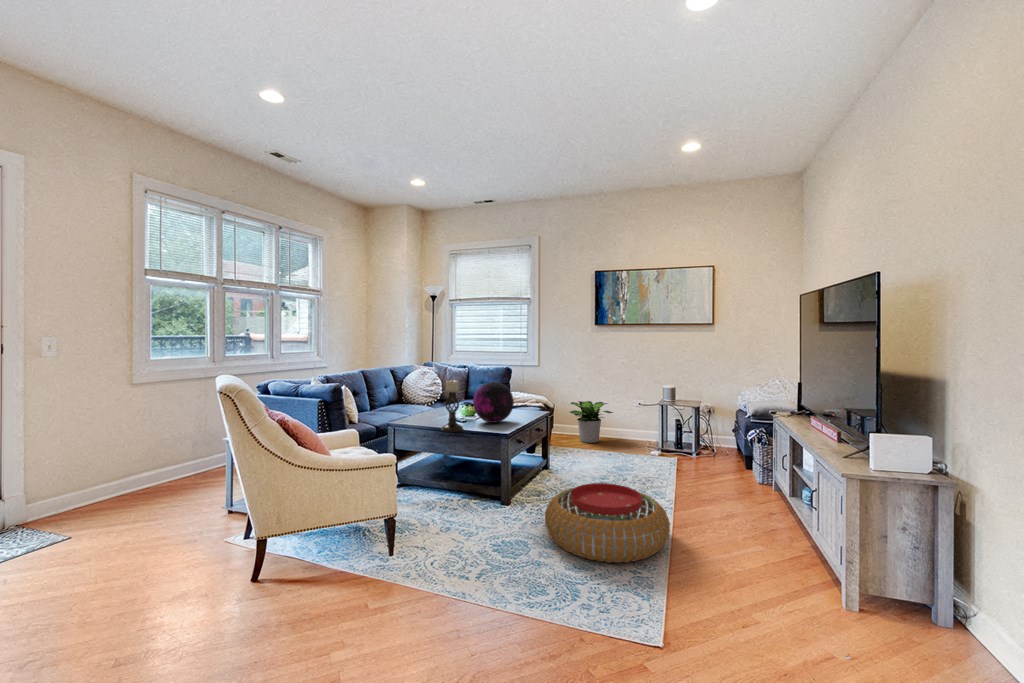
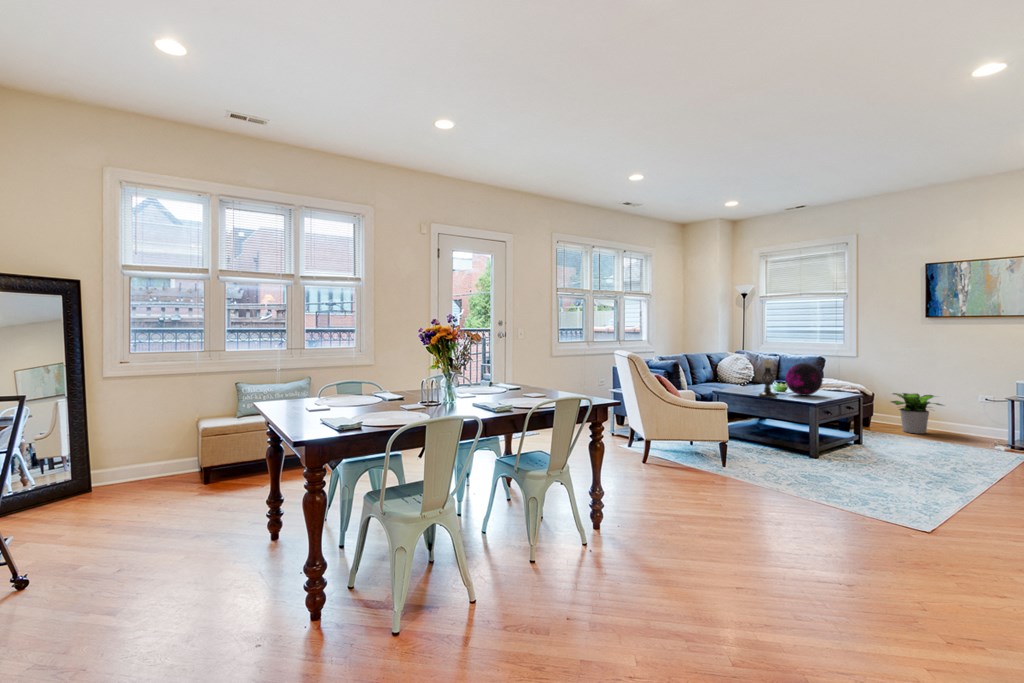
pouf: present [545,483,670,563] -> none [846,443,969,497]

